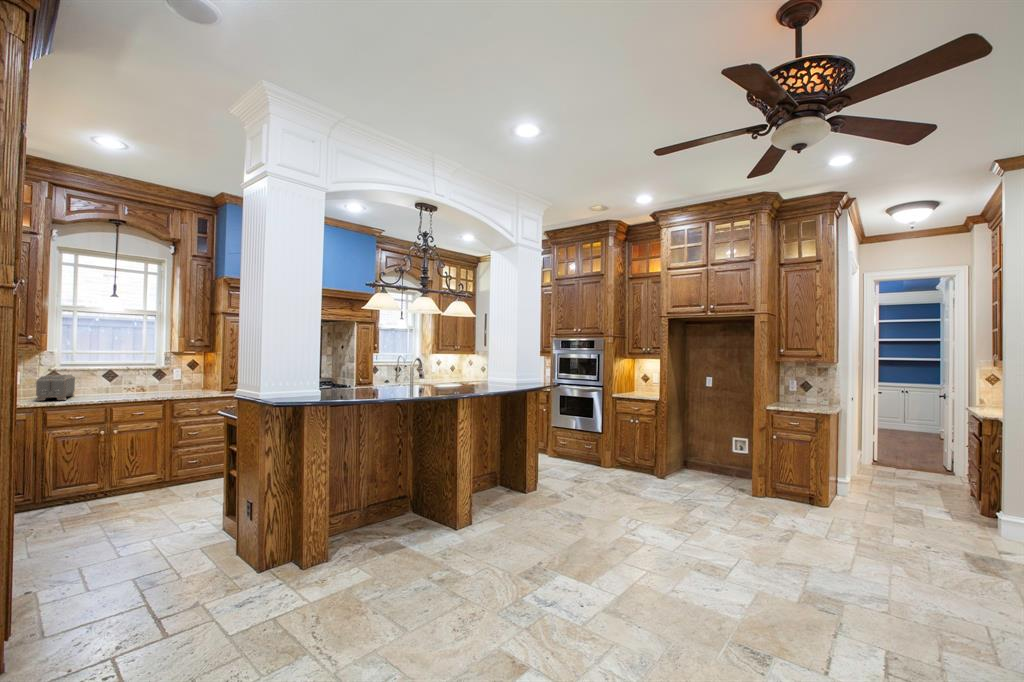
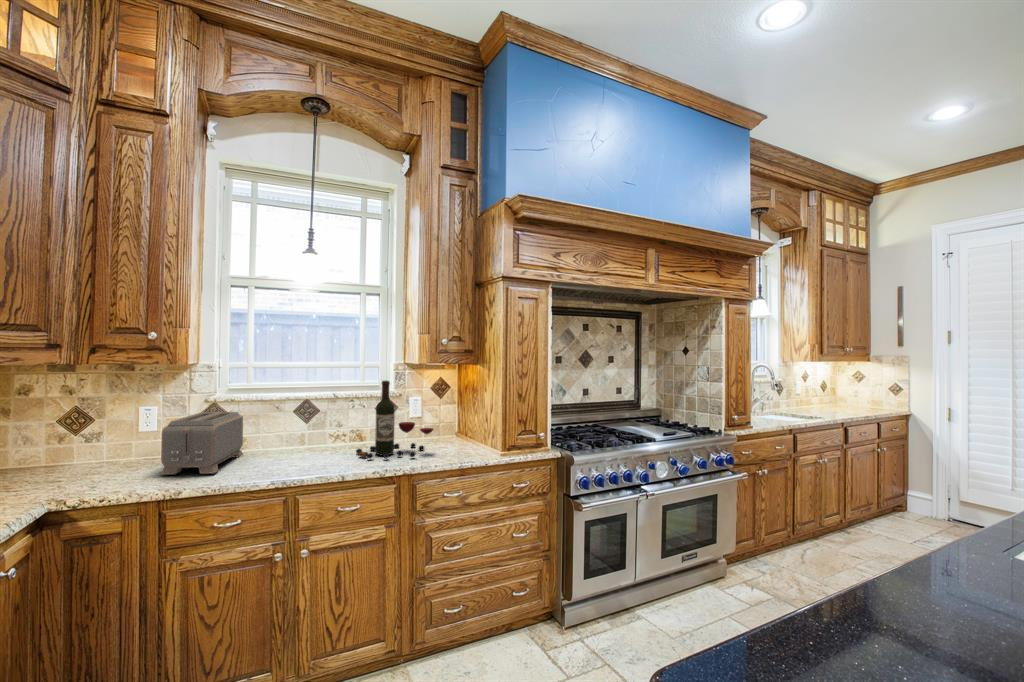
wine bottle: none [141,360,186,395] -> present [356,381,434,458]

